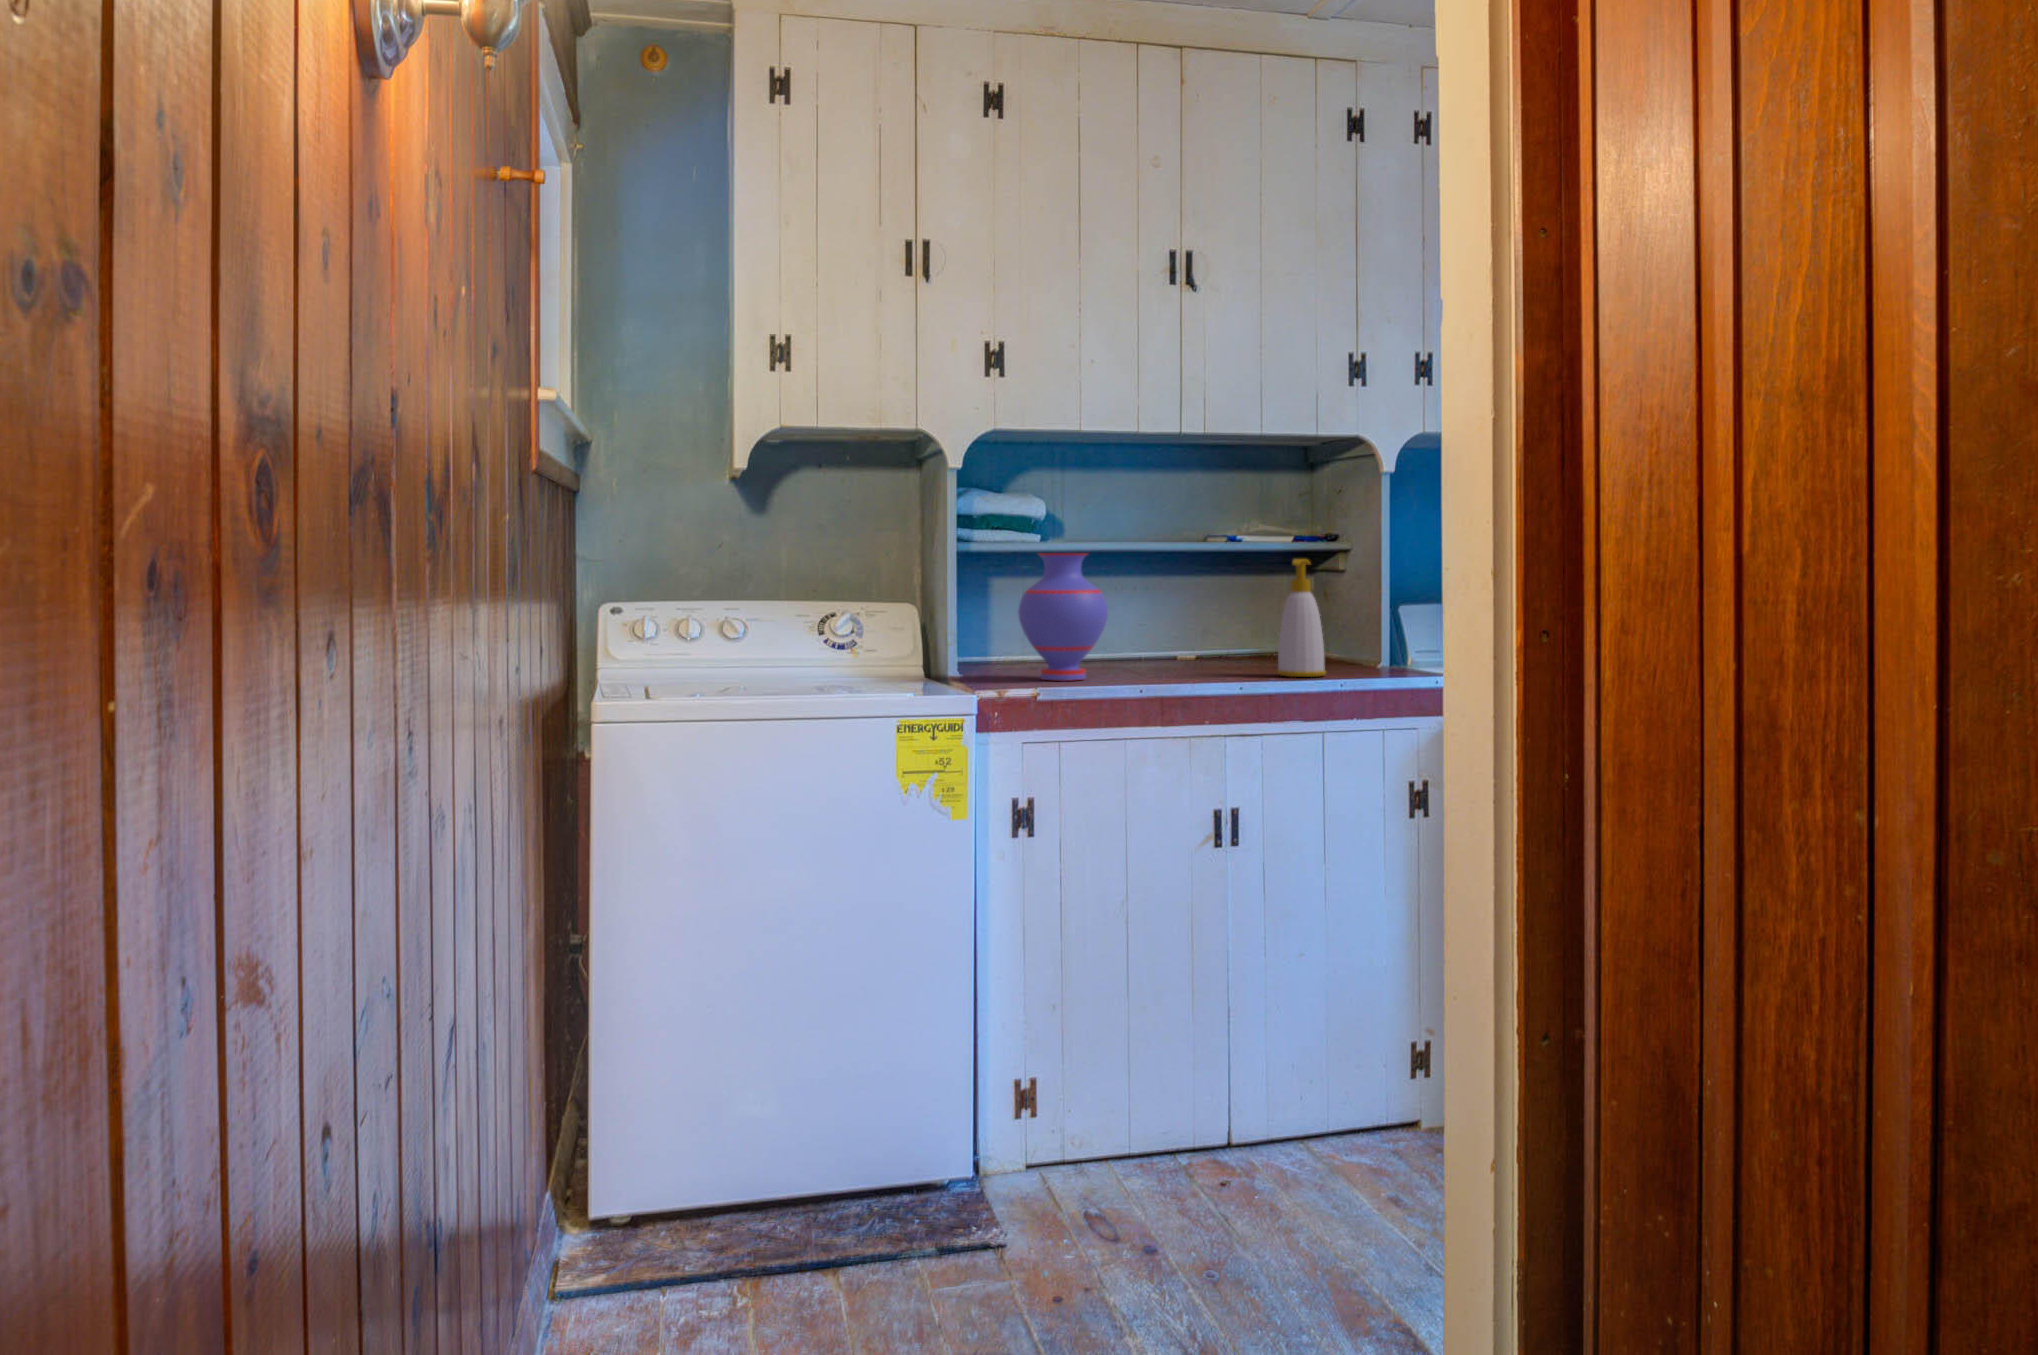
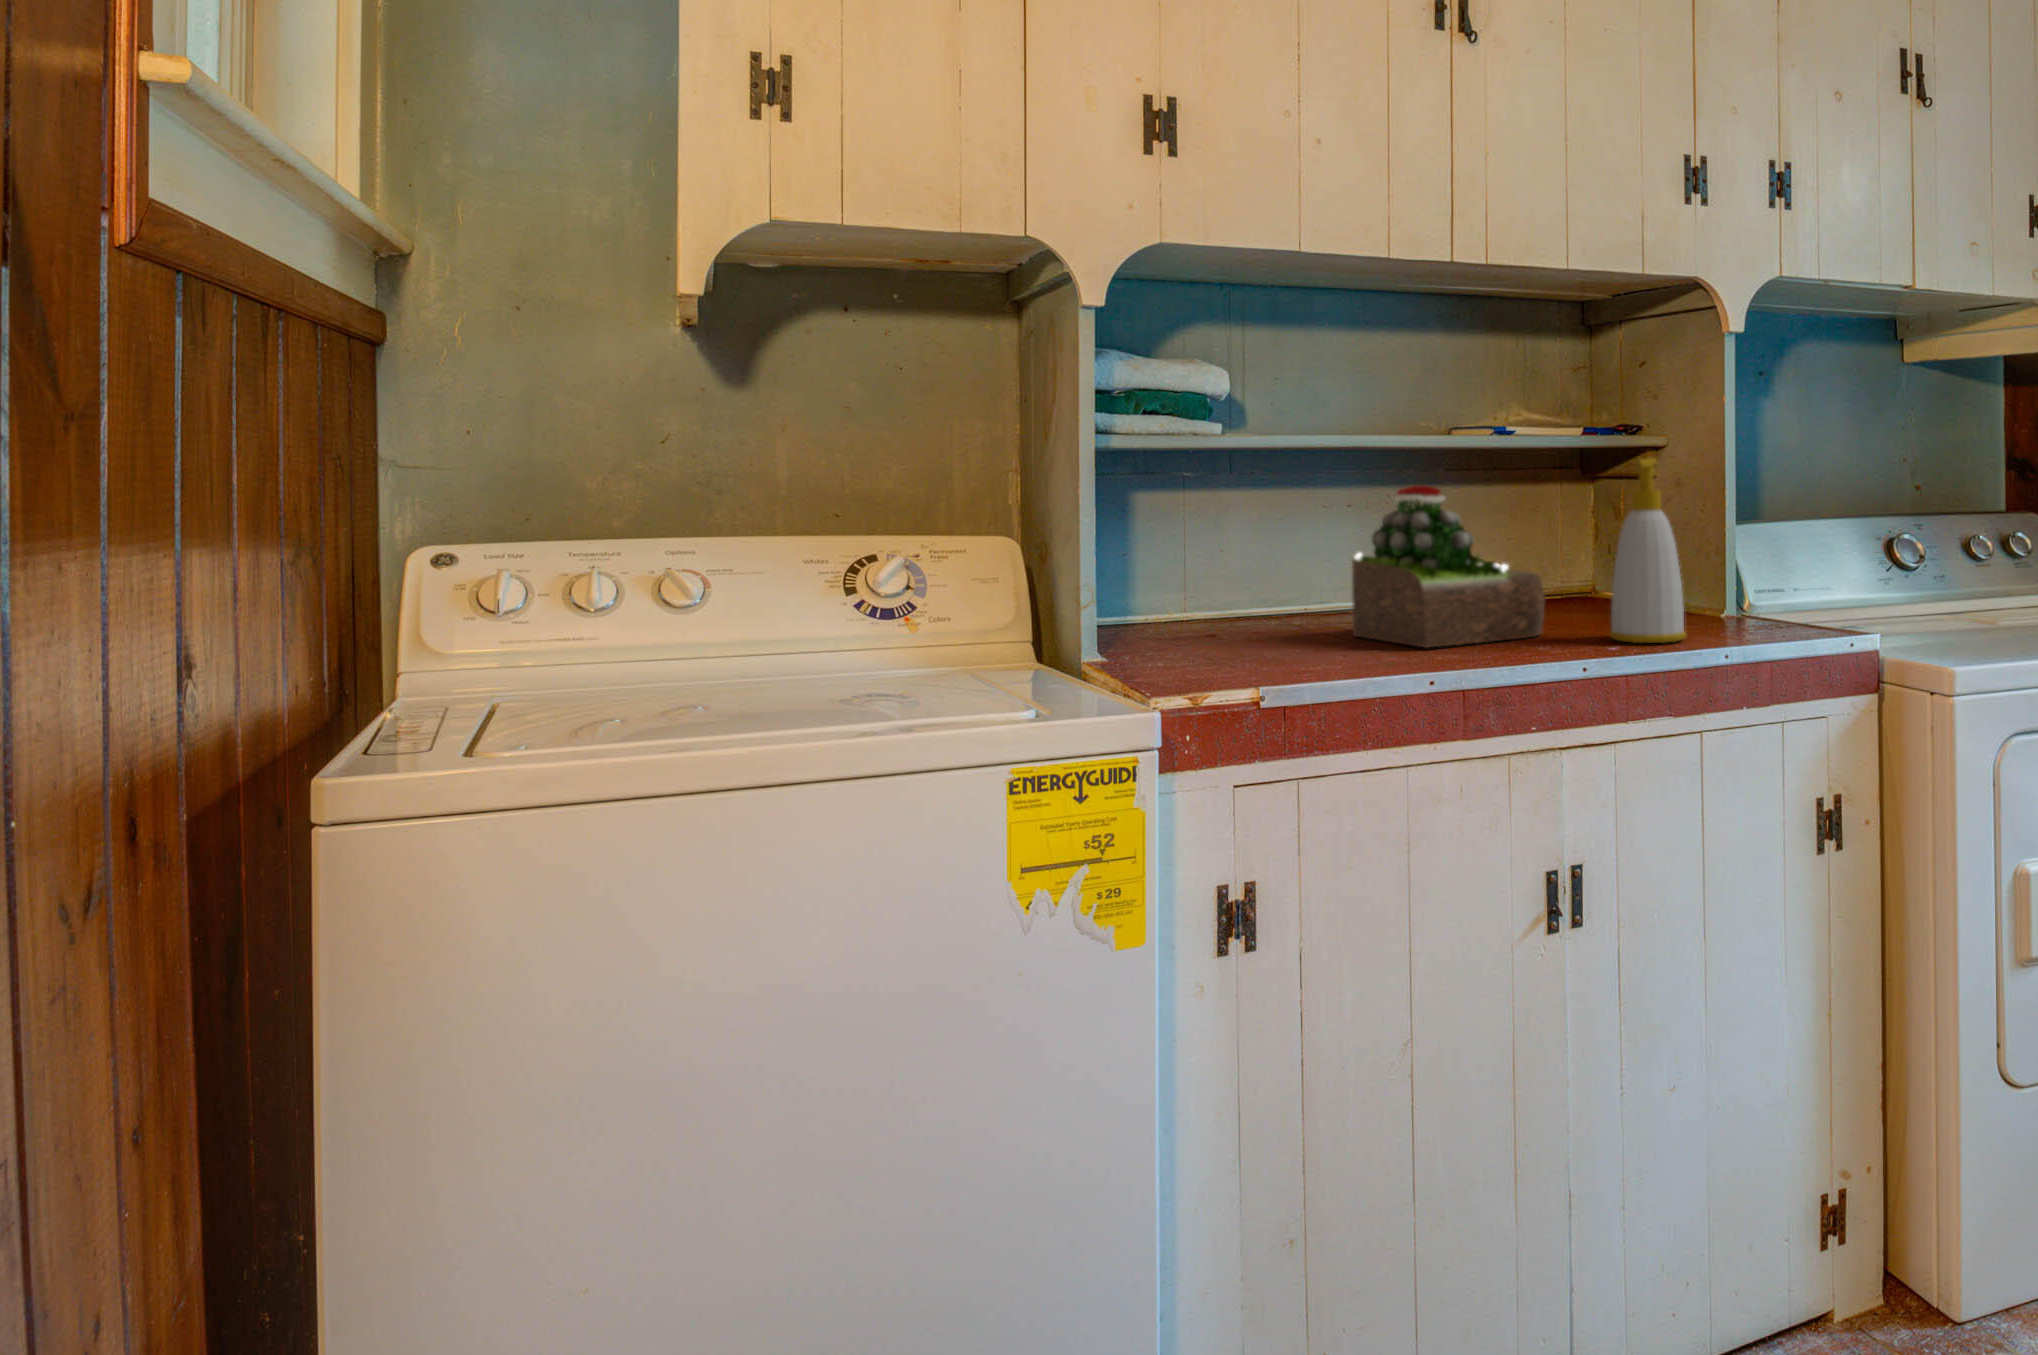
vase: present [1018,553,1108,681] -> none [1208,450,1358,665]
succulent plant: none [1119,575,1241,676] -> present [1352,486,1544,647]

